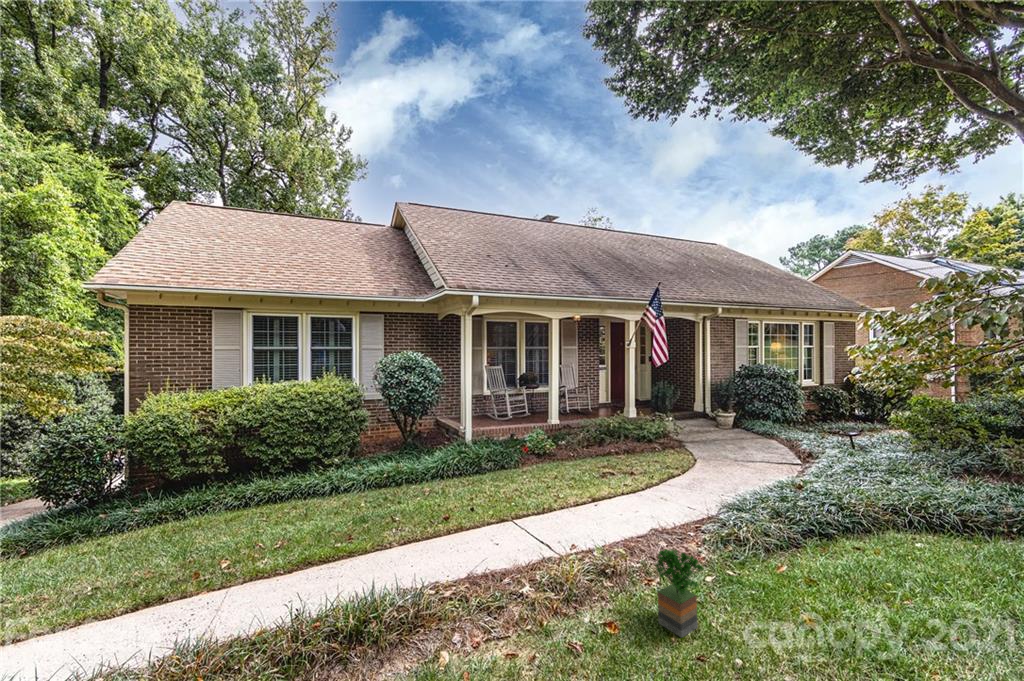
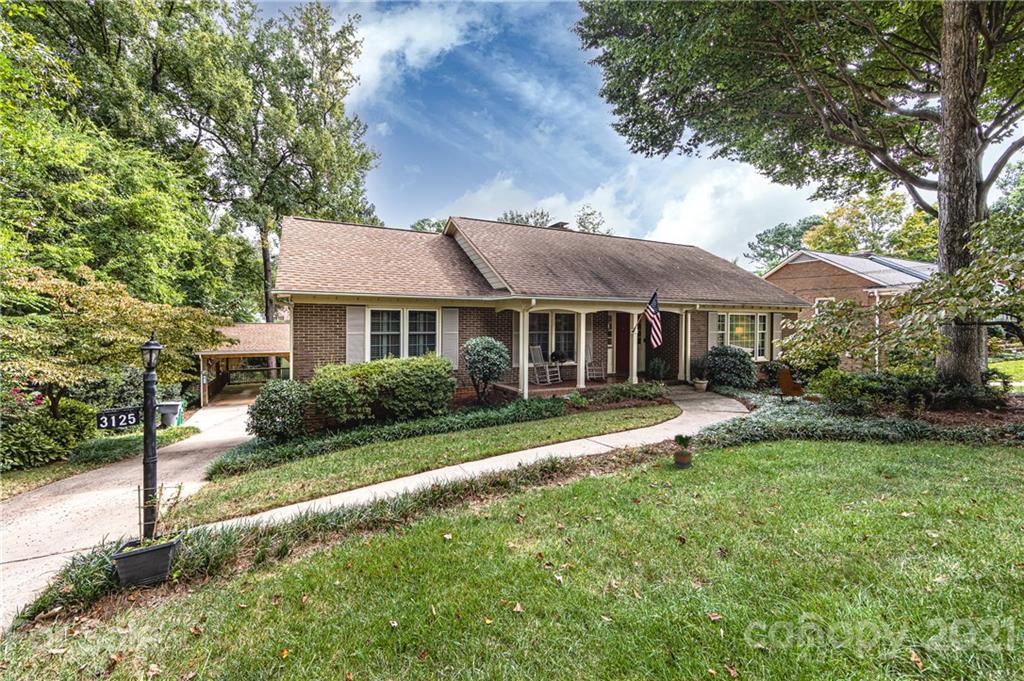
lounge chair: none [840,398,915,460] -> present [778,369,820,406]

